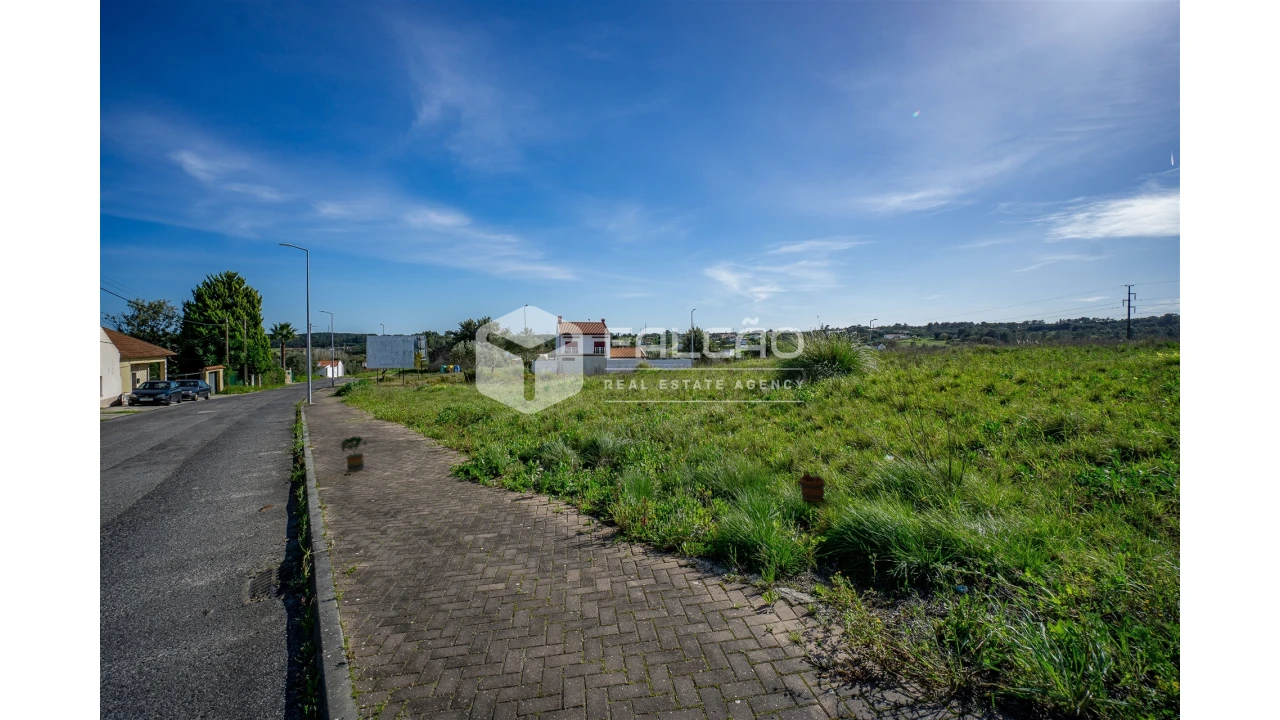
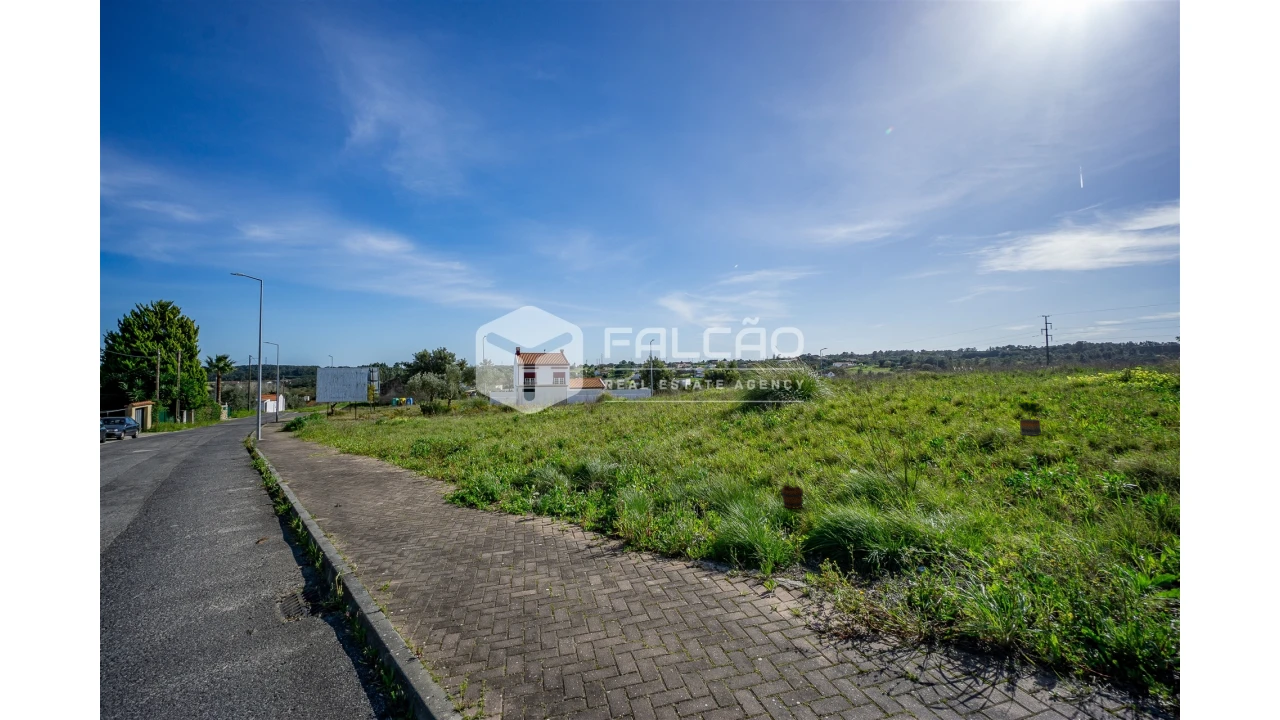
potted tree: present [341,436,366,472] -> present [1018,402,1043,435]

